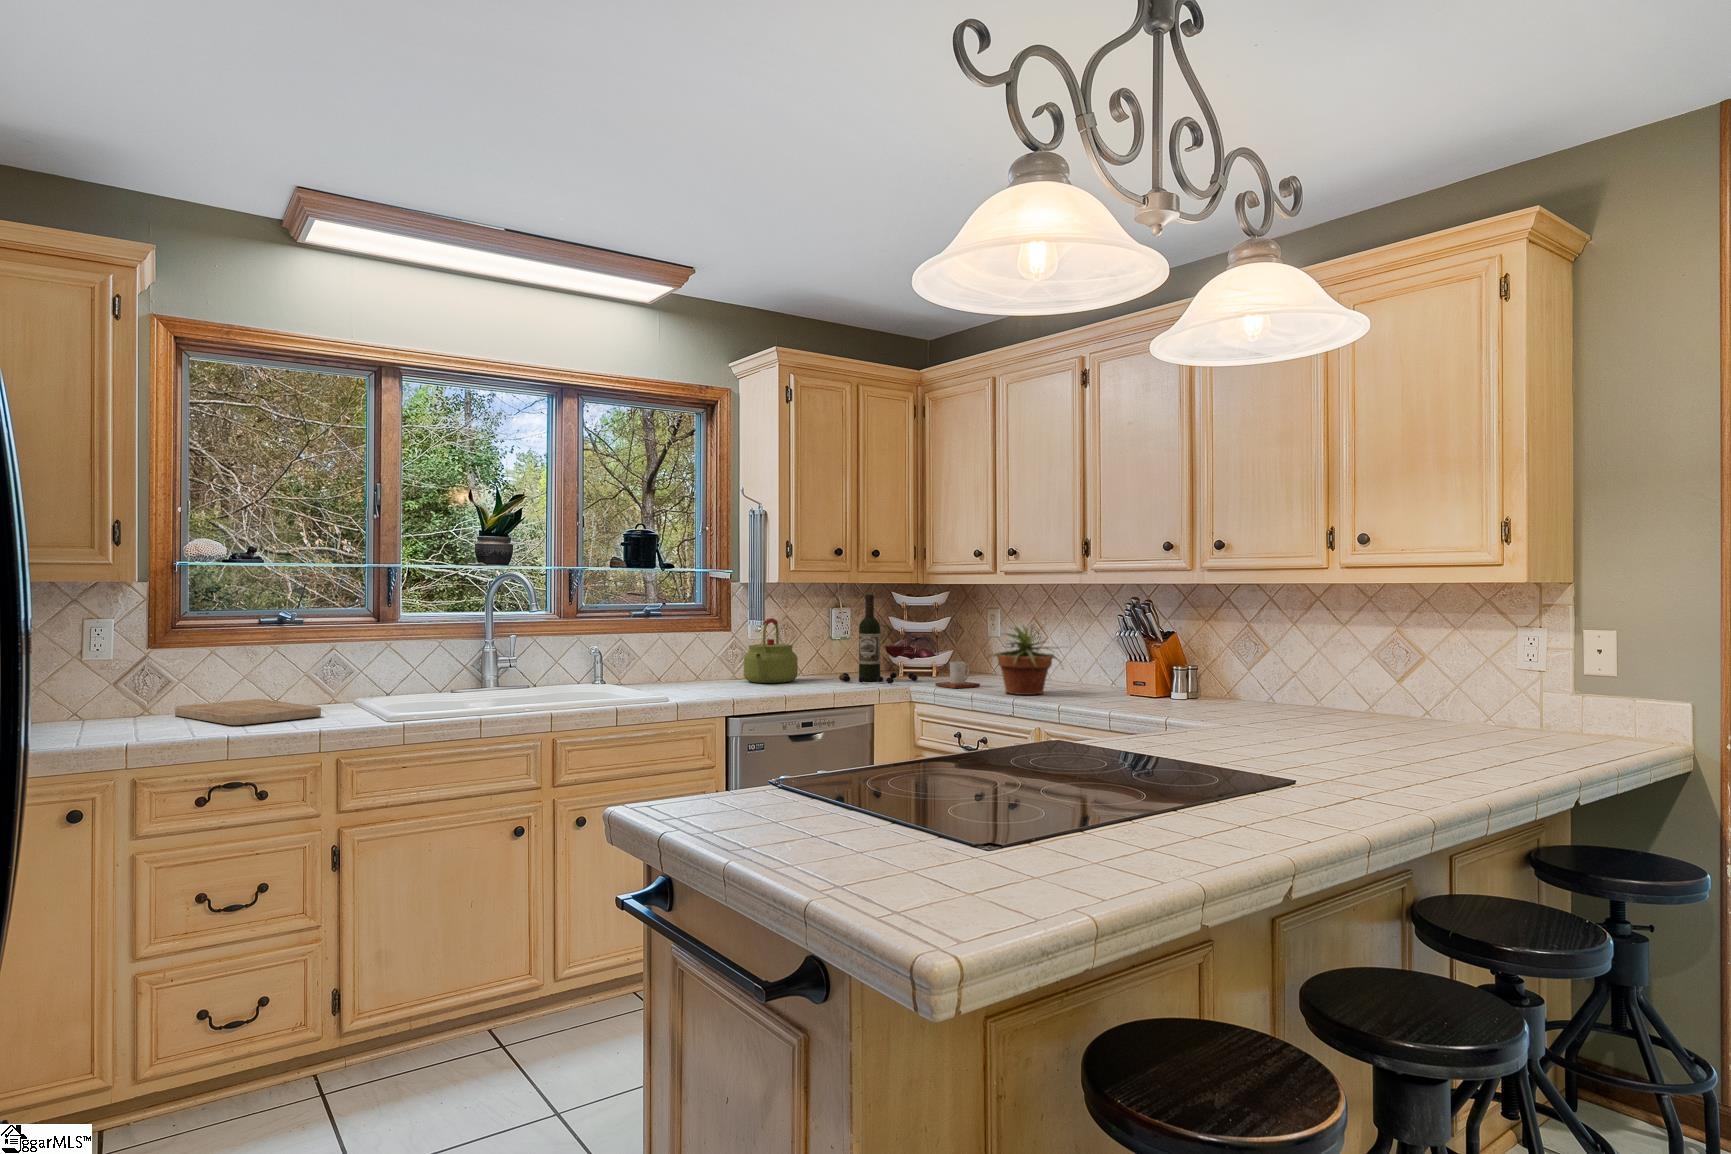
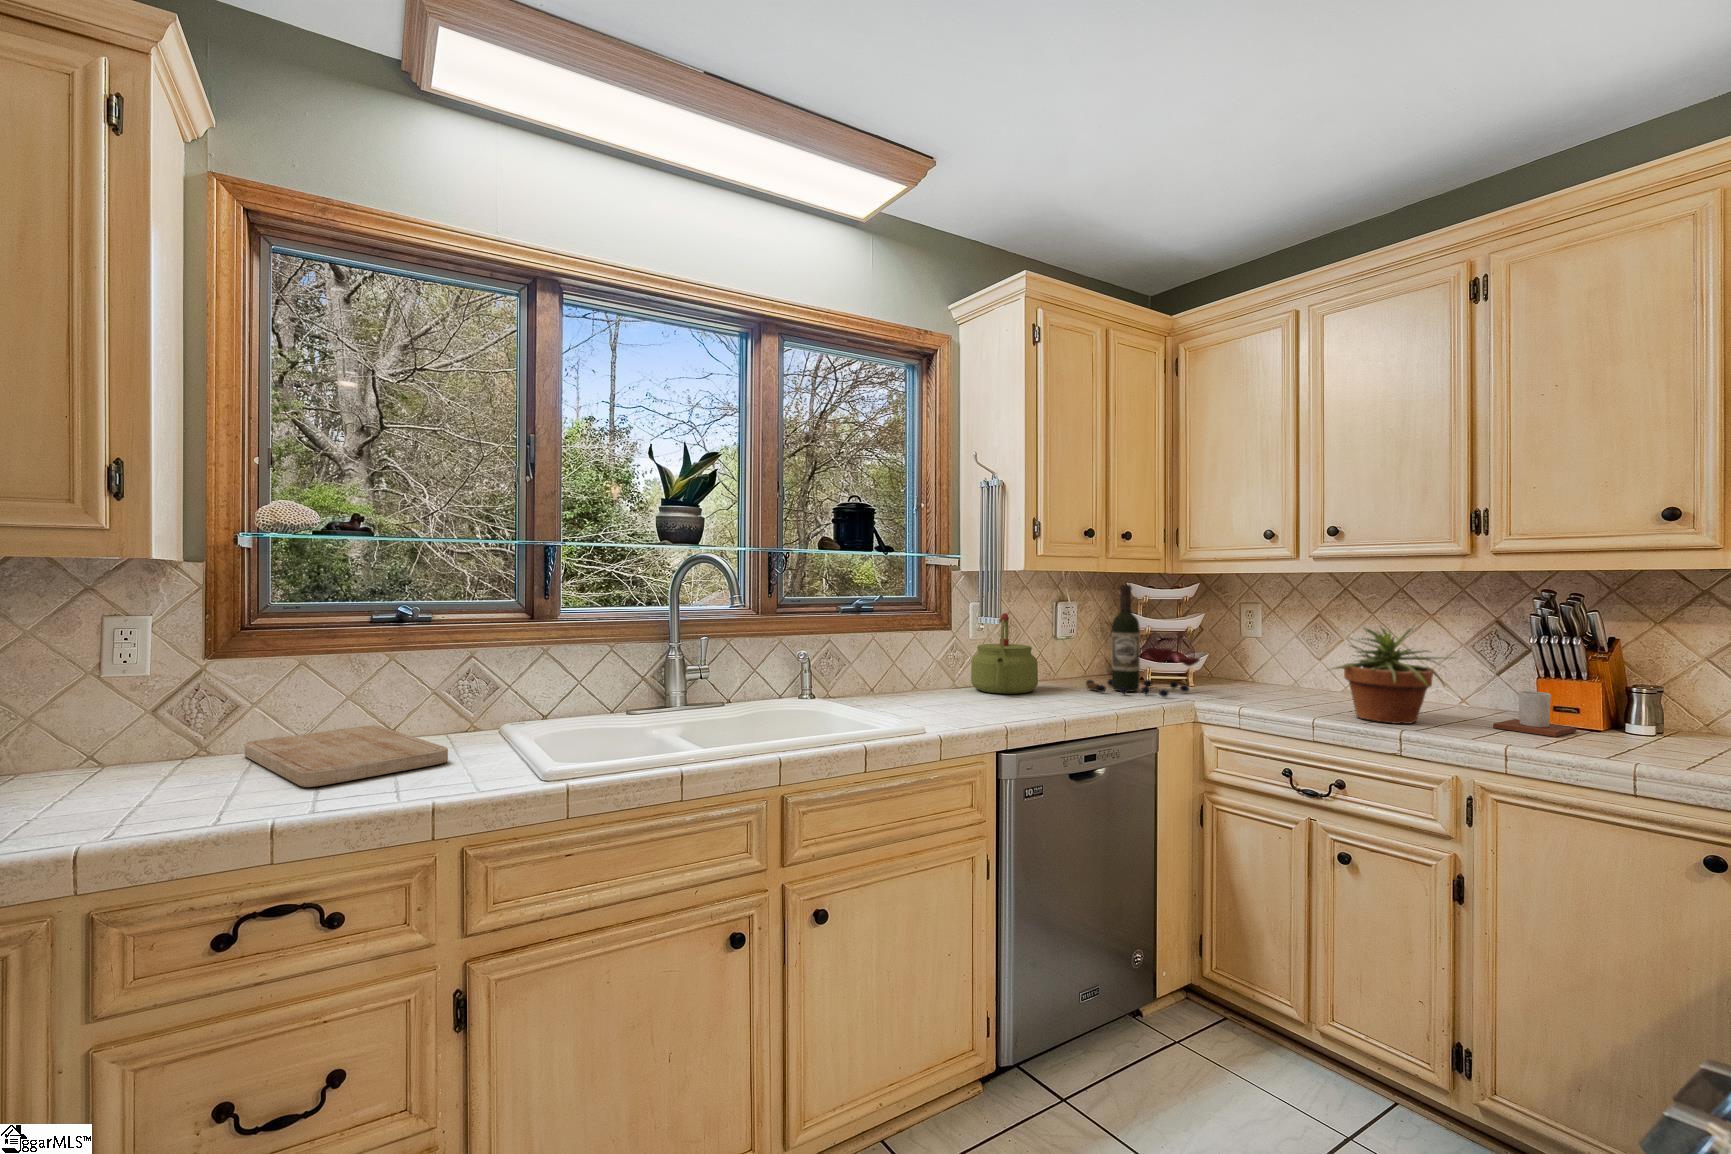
mug: present [935,662,980,688] -> present [1493,691,1576,737]

